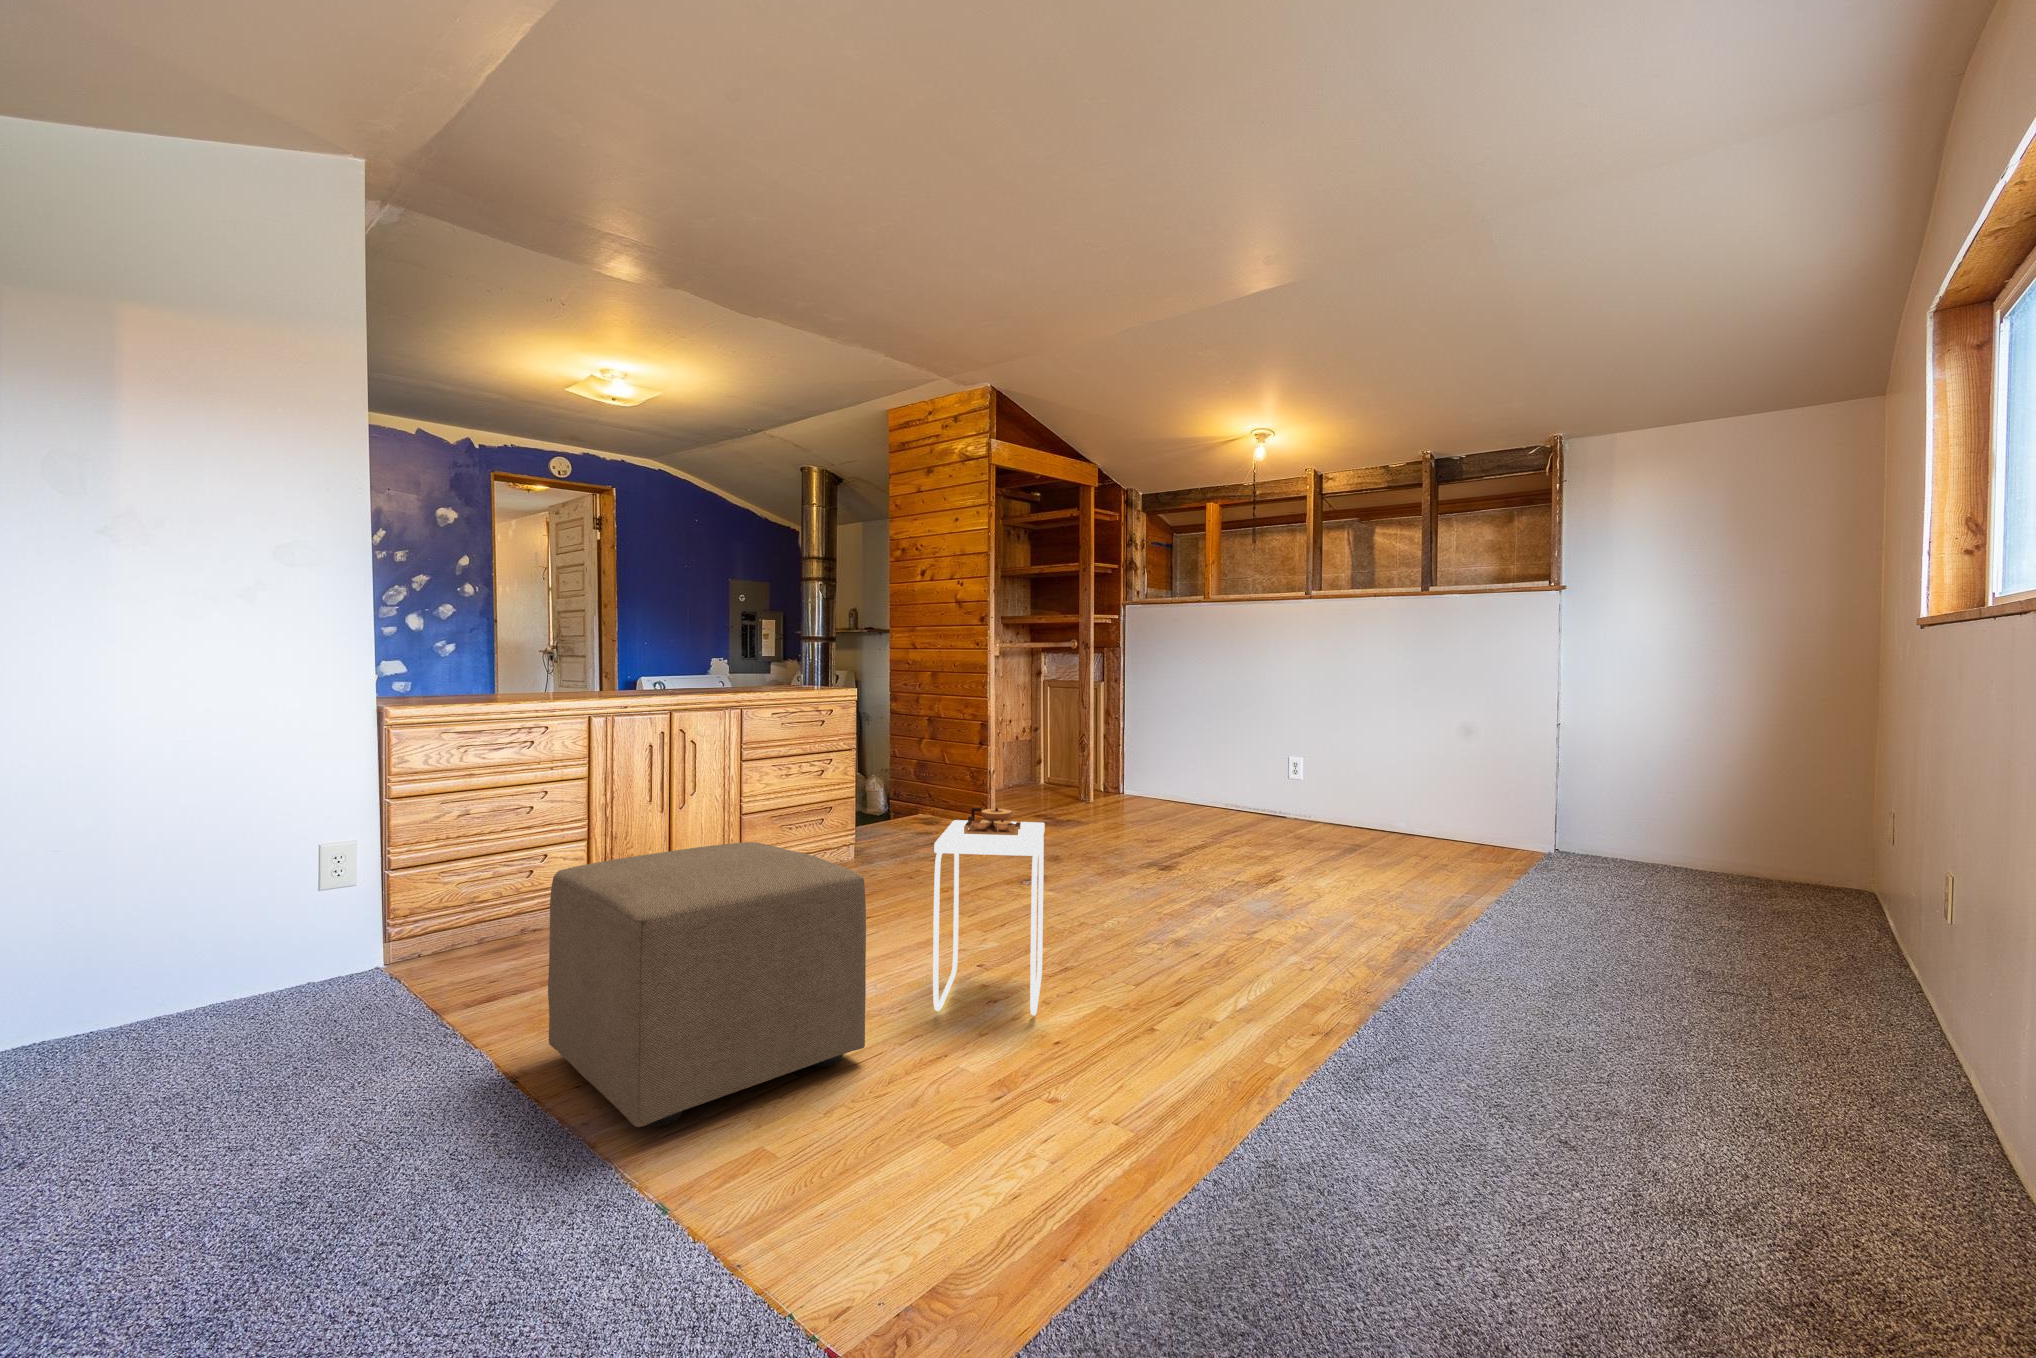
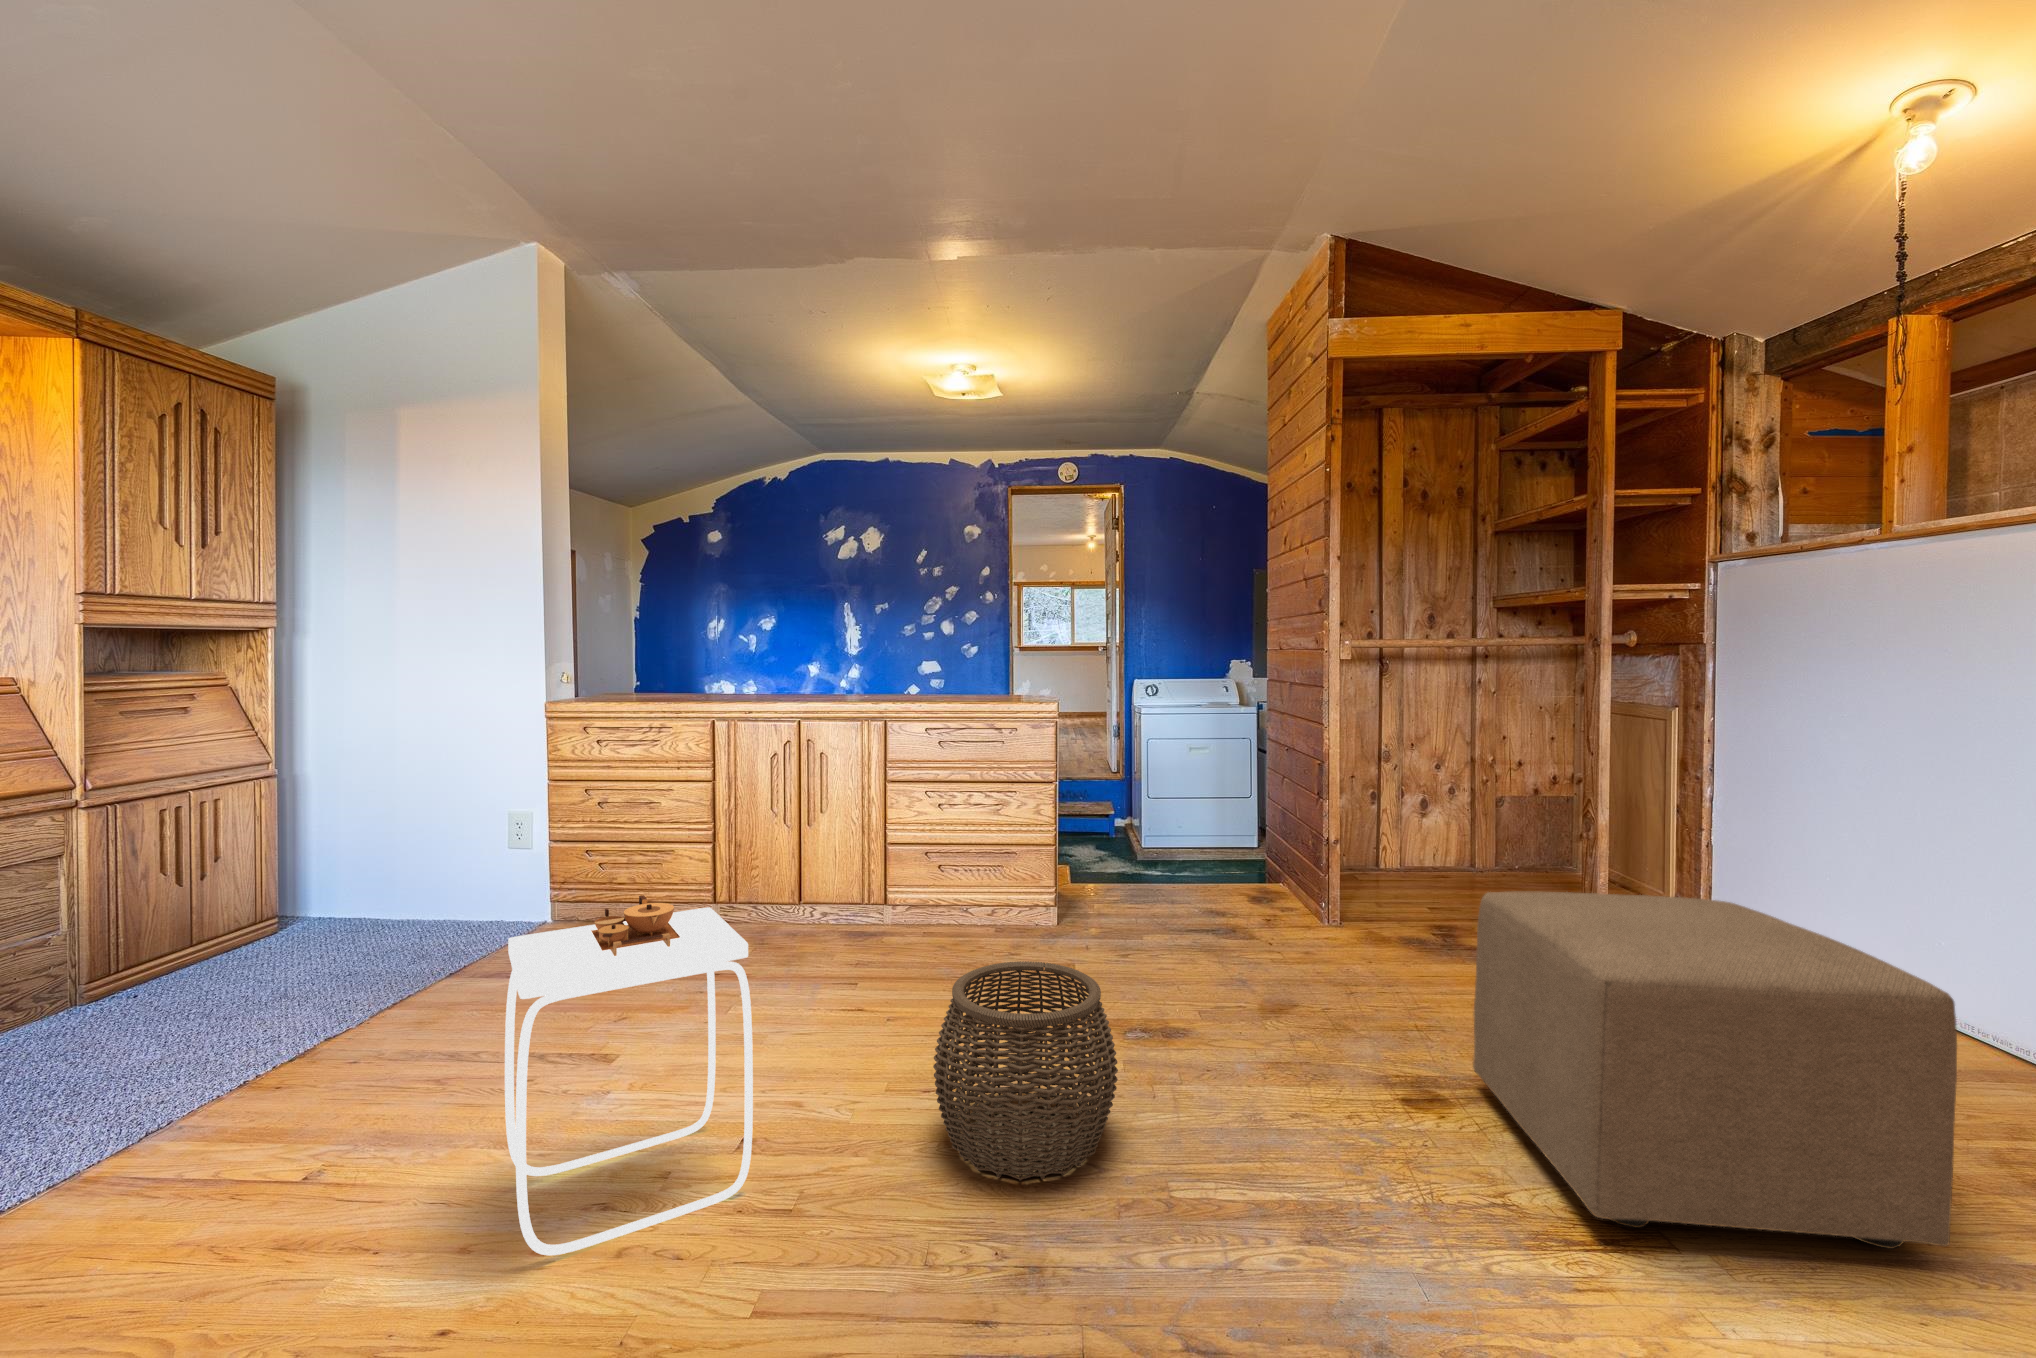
woven basket: none [1038,829,1142,936] -> present [933,961,1118,1181]
ottoman: present [548,842,866,1127] -> present [1473,892,1957,1249]

